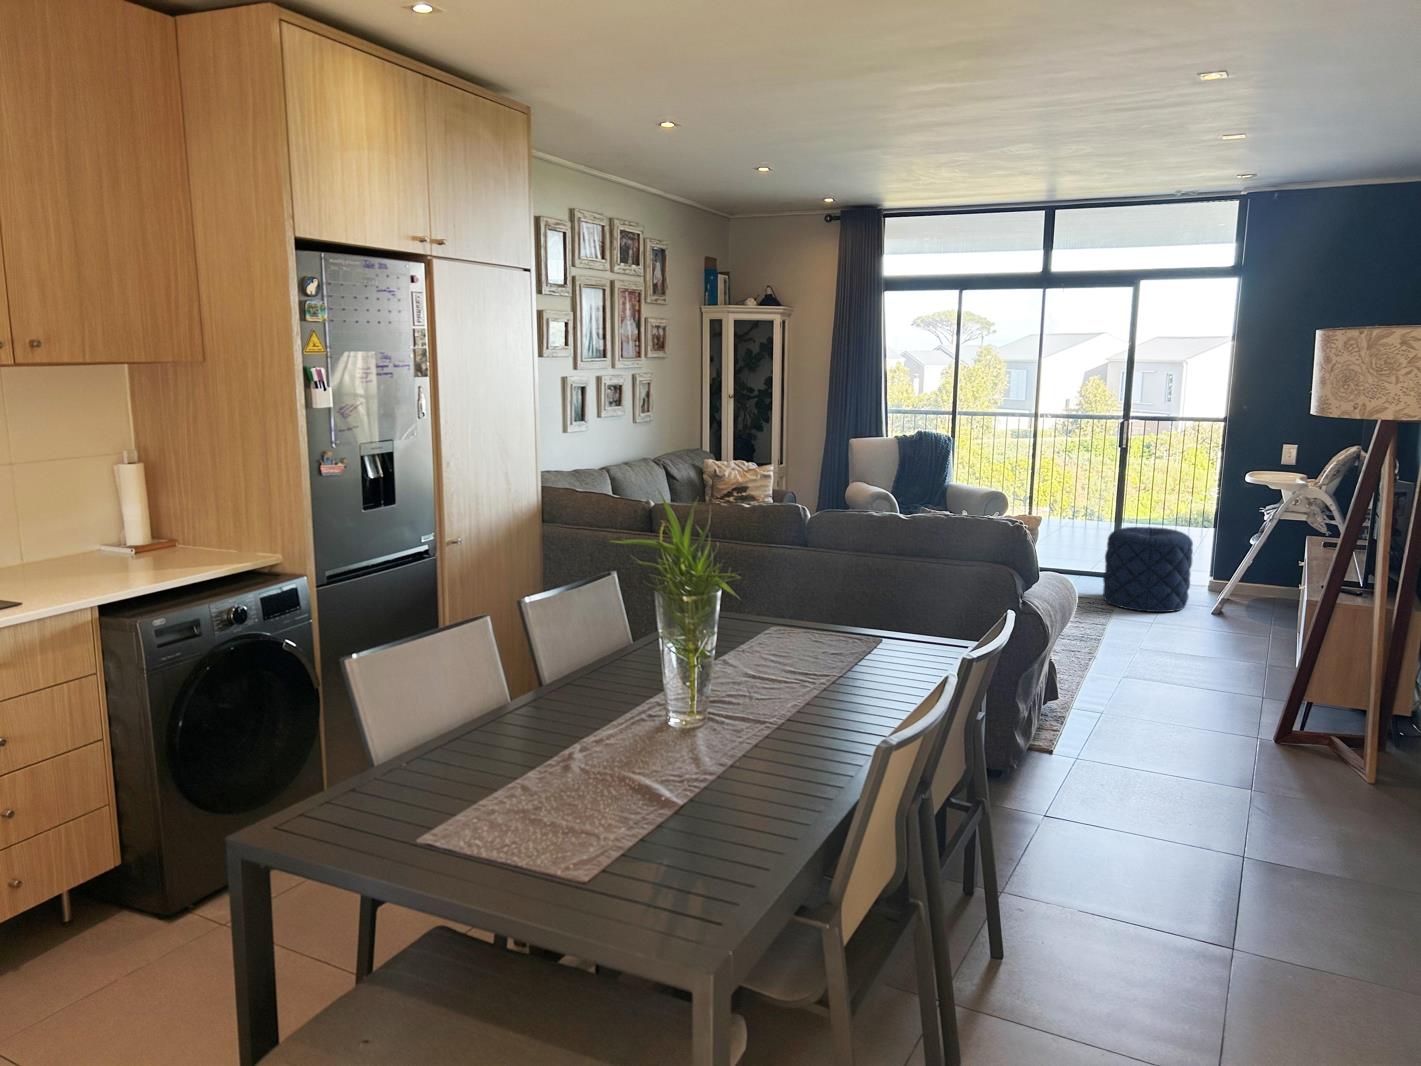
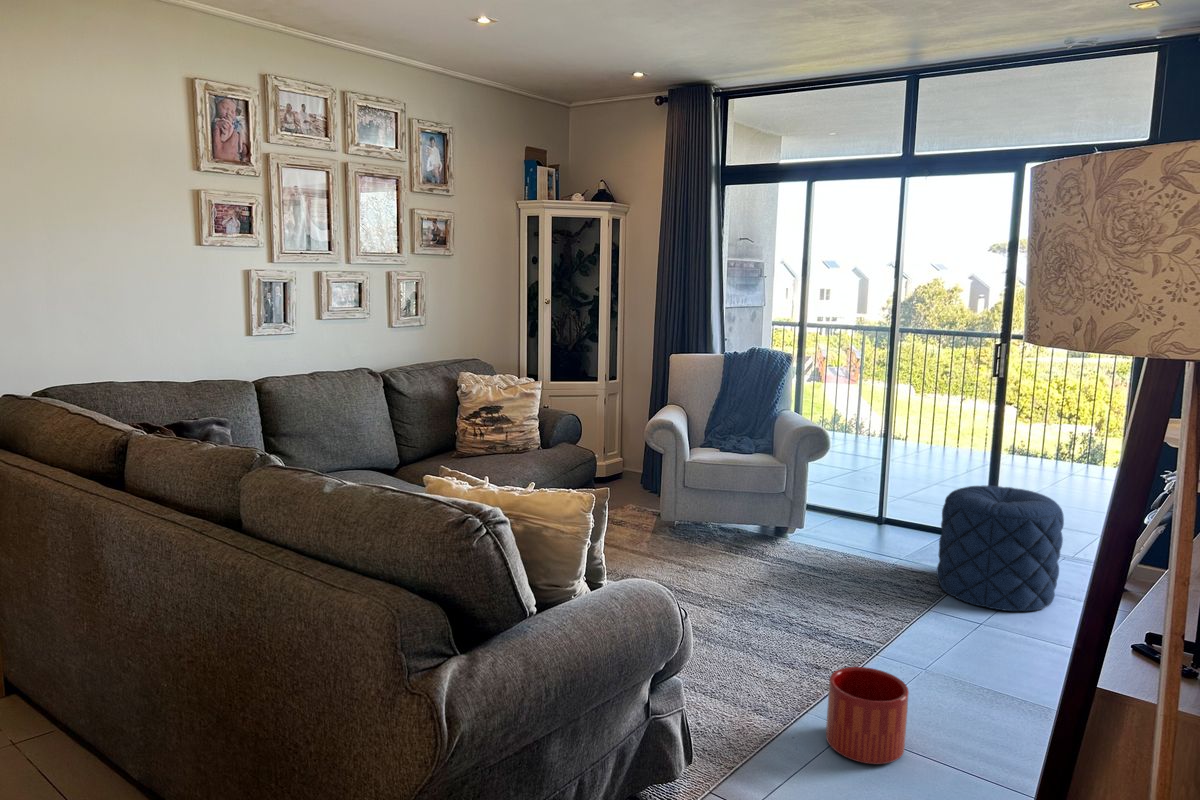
planter: none [1109,631,1163,684] -> present [826,667,909,764]

